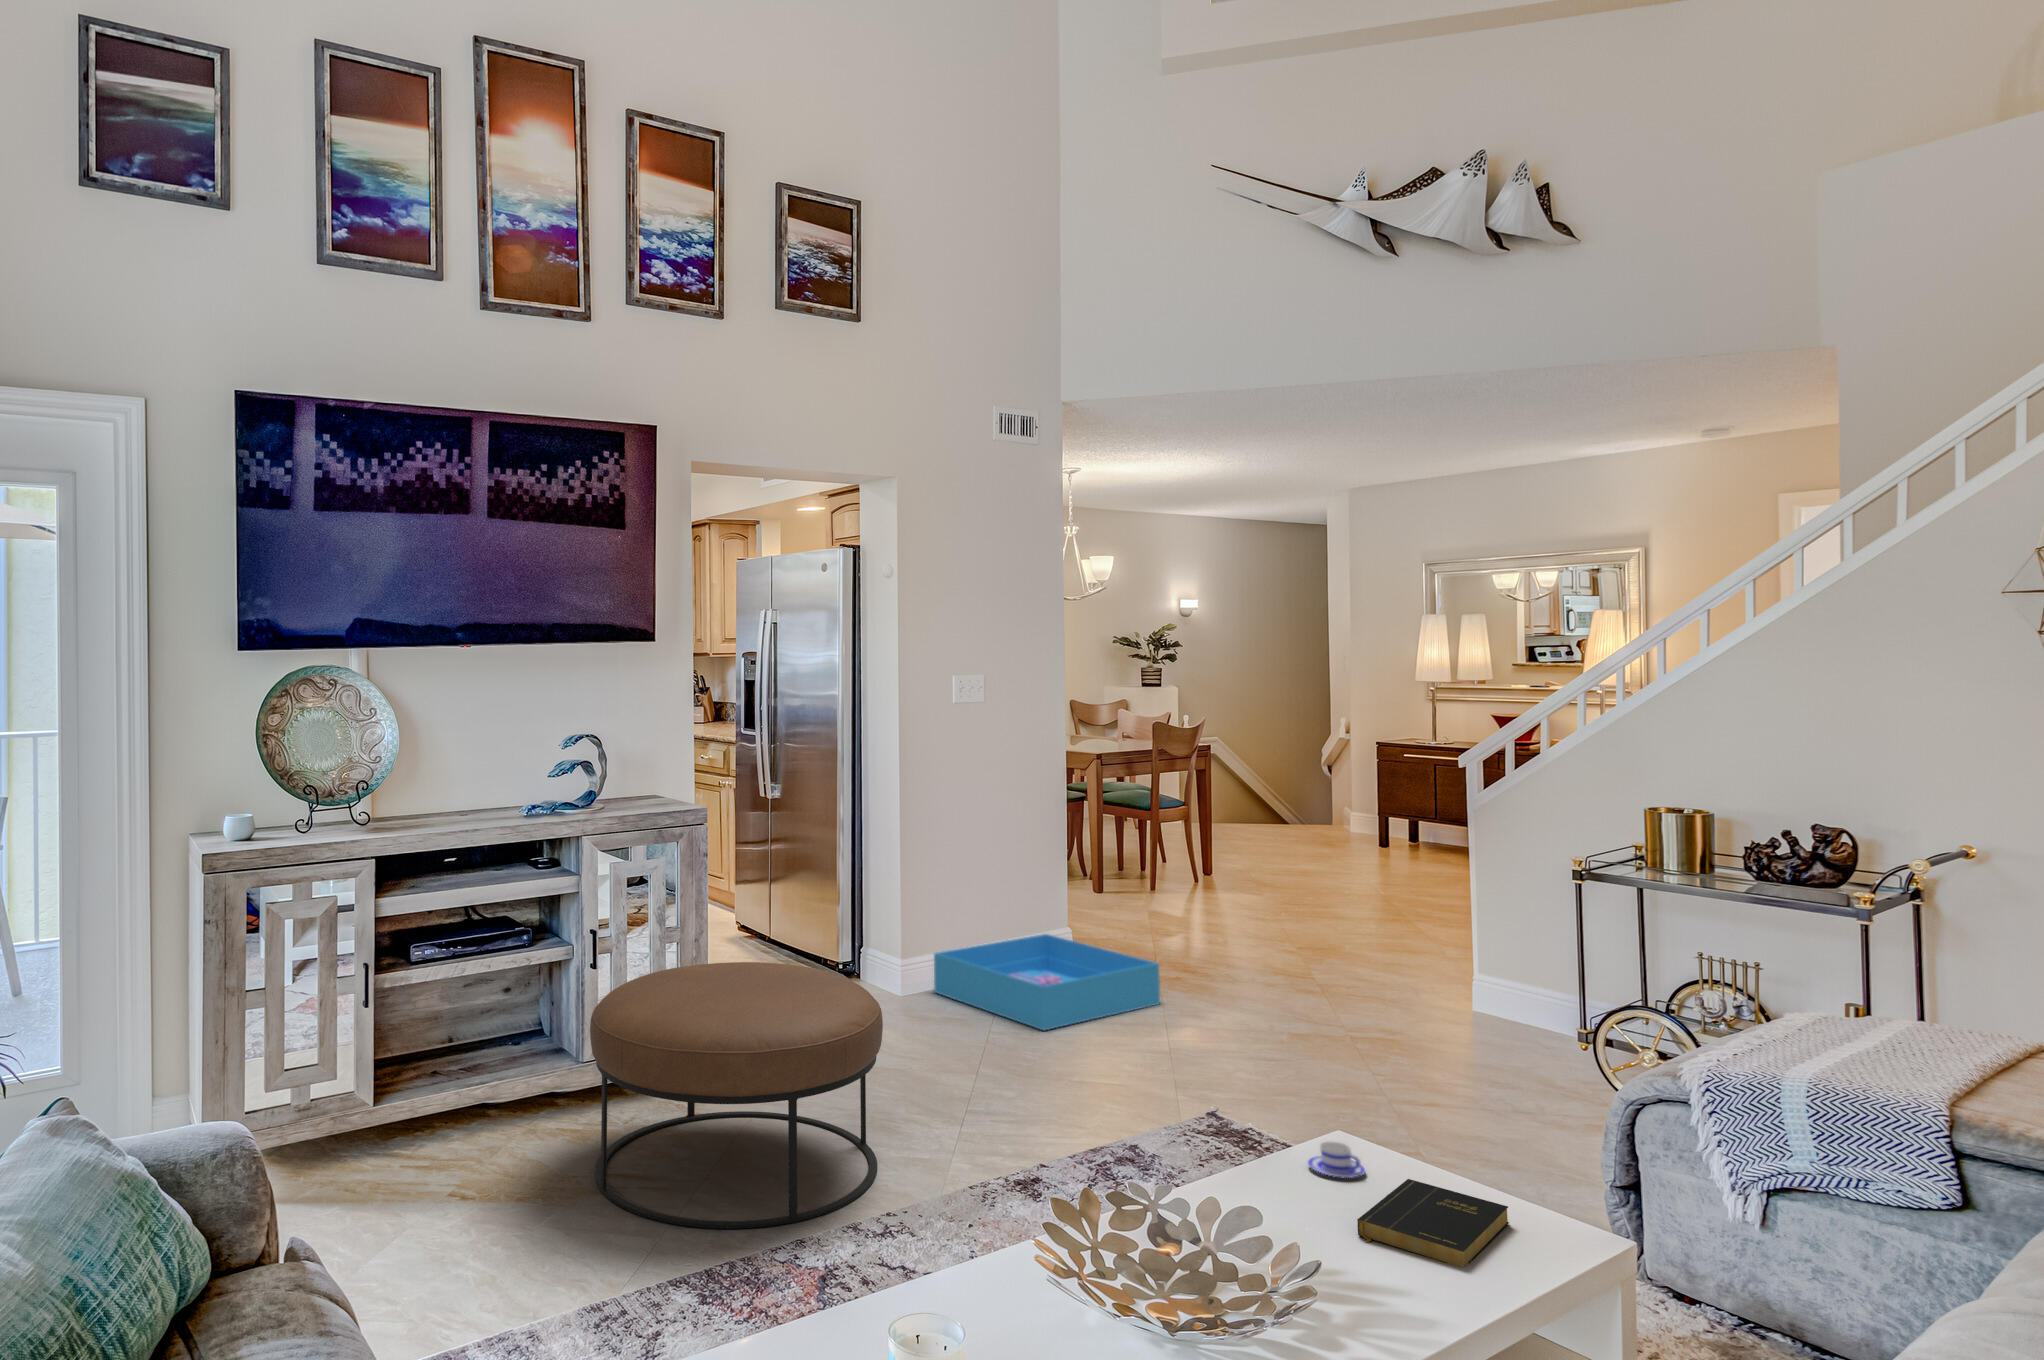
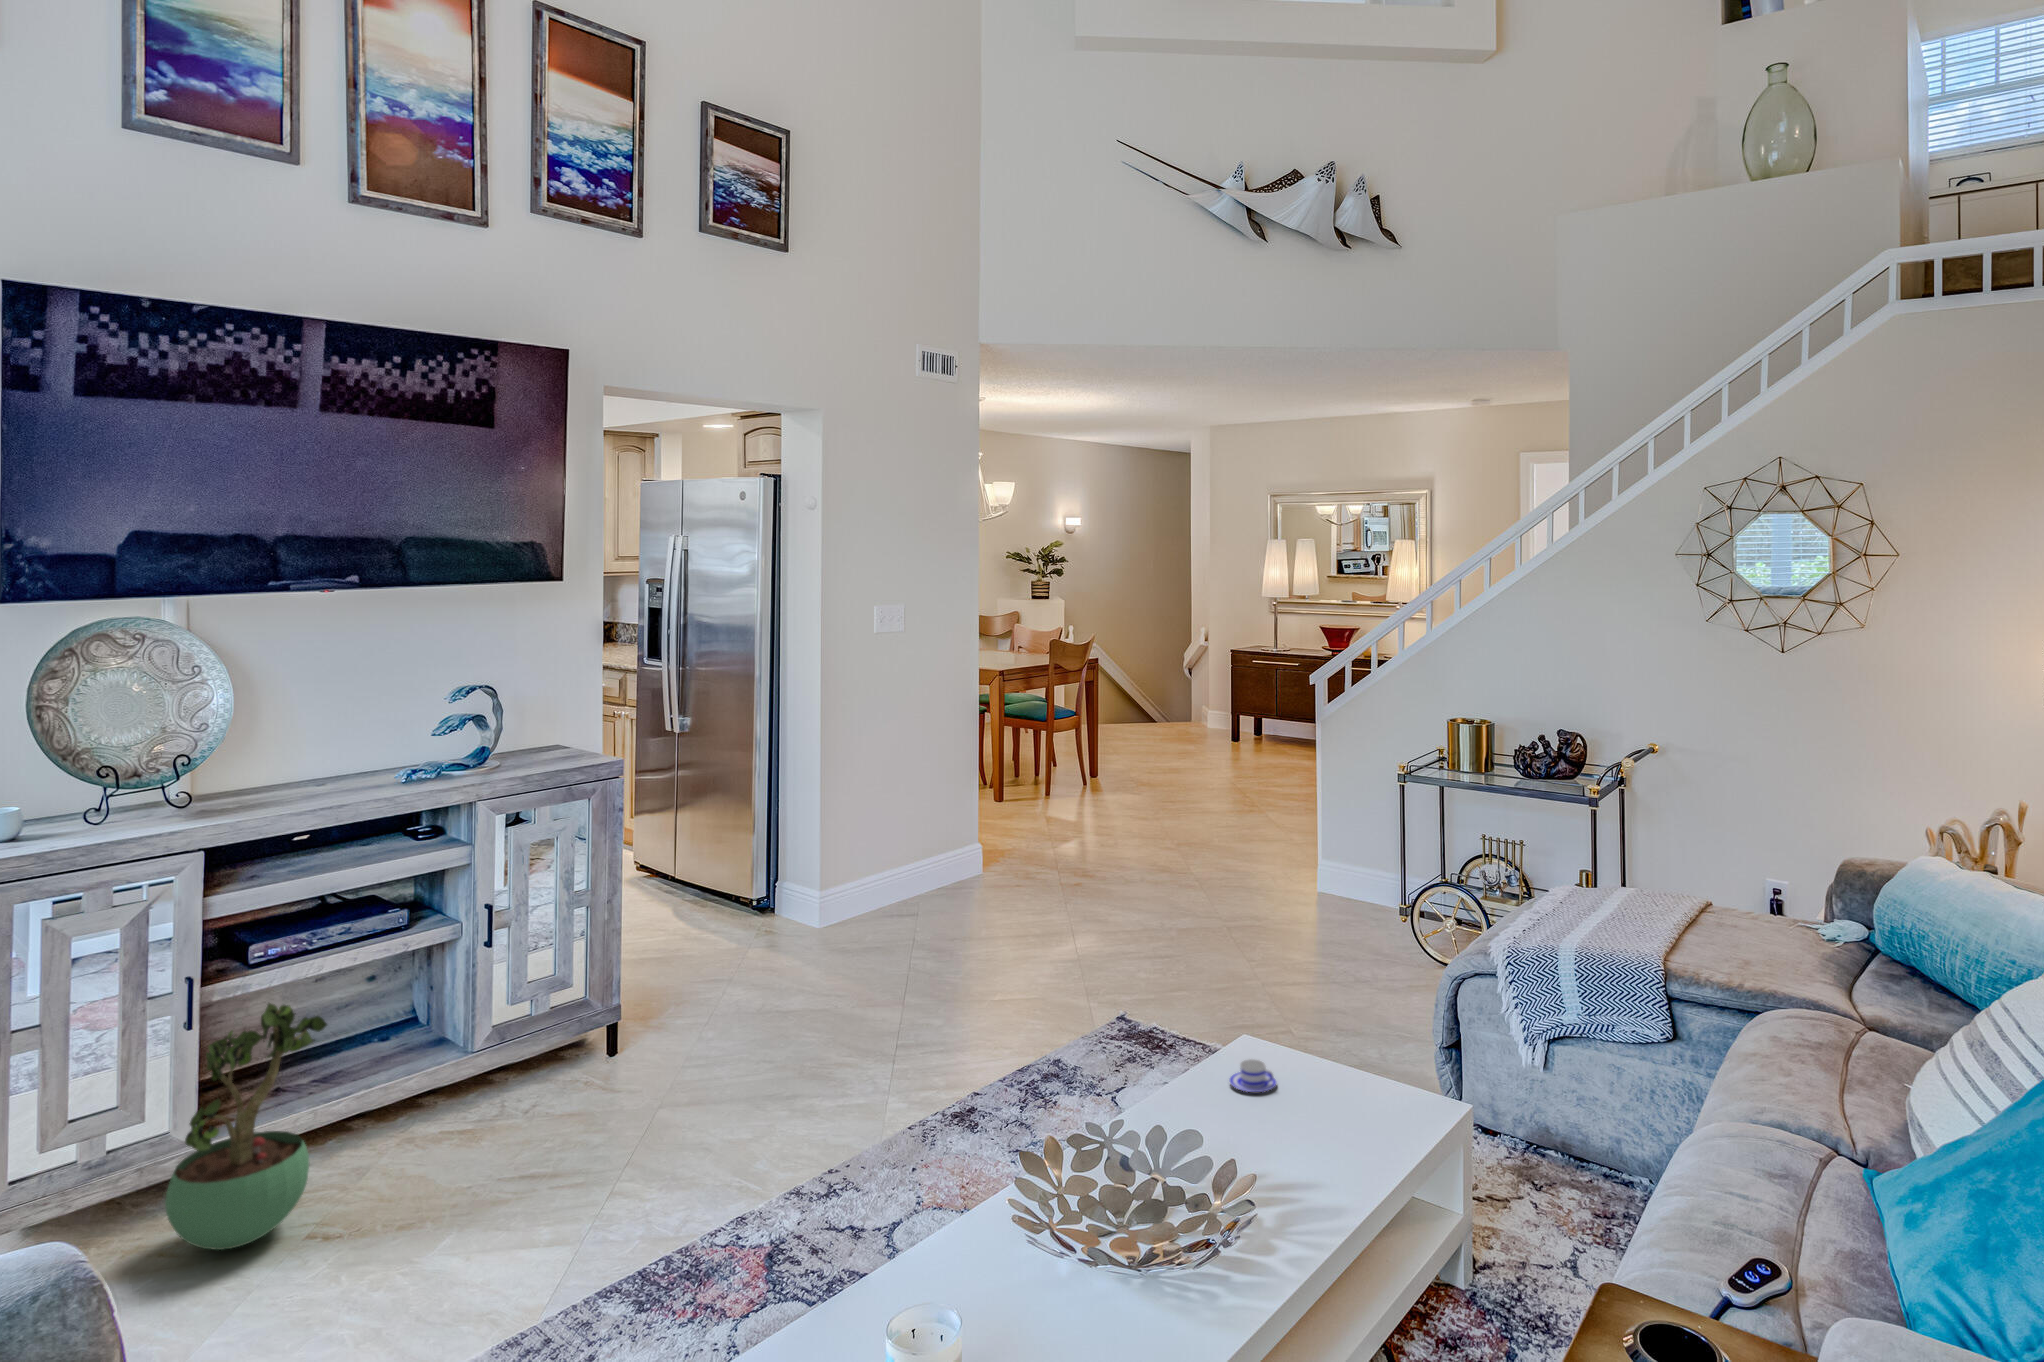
storage bin: present [934,934,1160,1030] -> none [852,851,1062,948]
ottoman: present [590,962,883,1228] -> none [493,924,820,1220]
potted plant: none [342,985,462,1197] -> present [165,1003,327,1250]
book: present [1357,1179,1509,1267] -> none [1281,1088,1394,1170]

